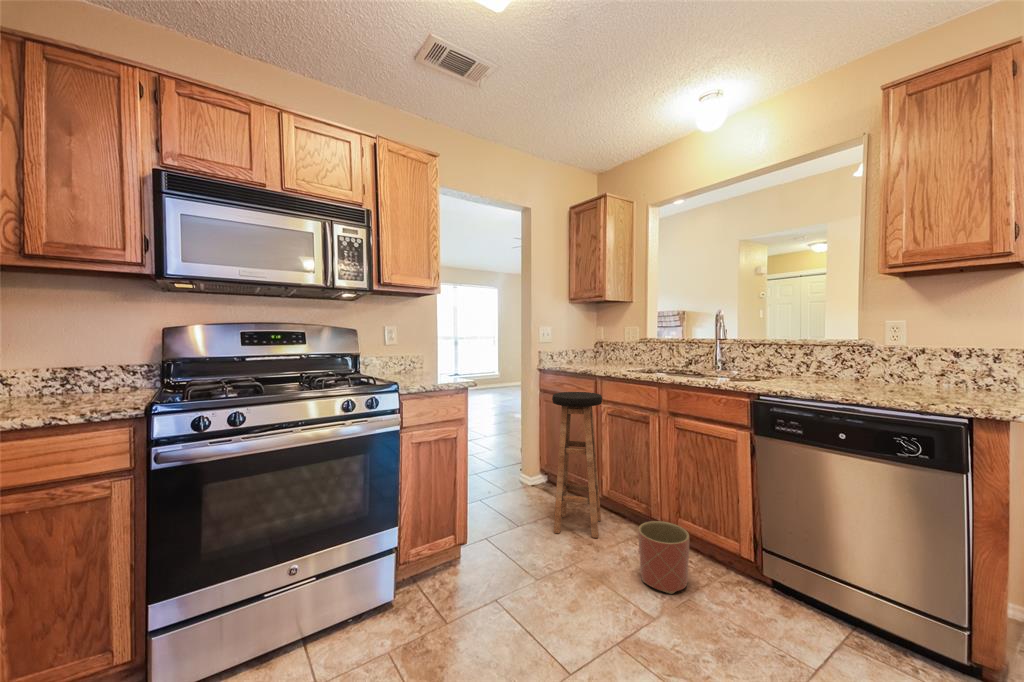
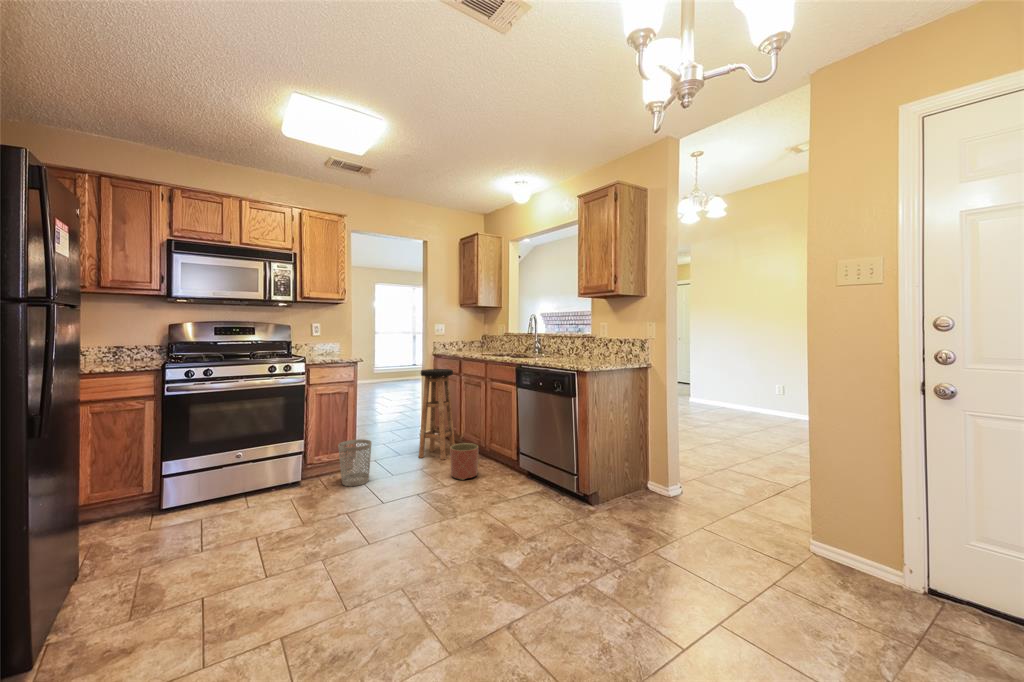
wastebasket: none [459,520,513,613] -> present [338,439,372,486]

